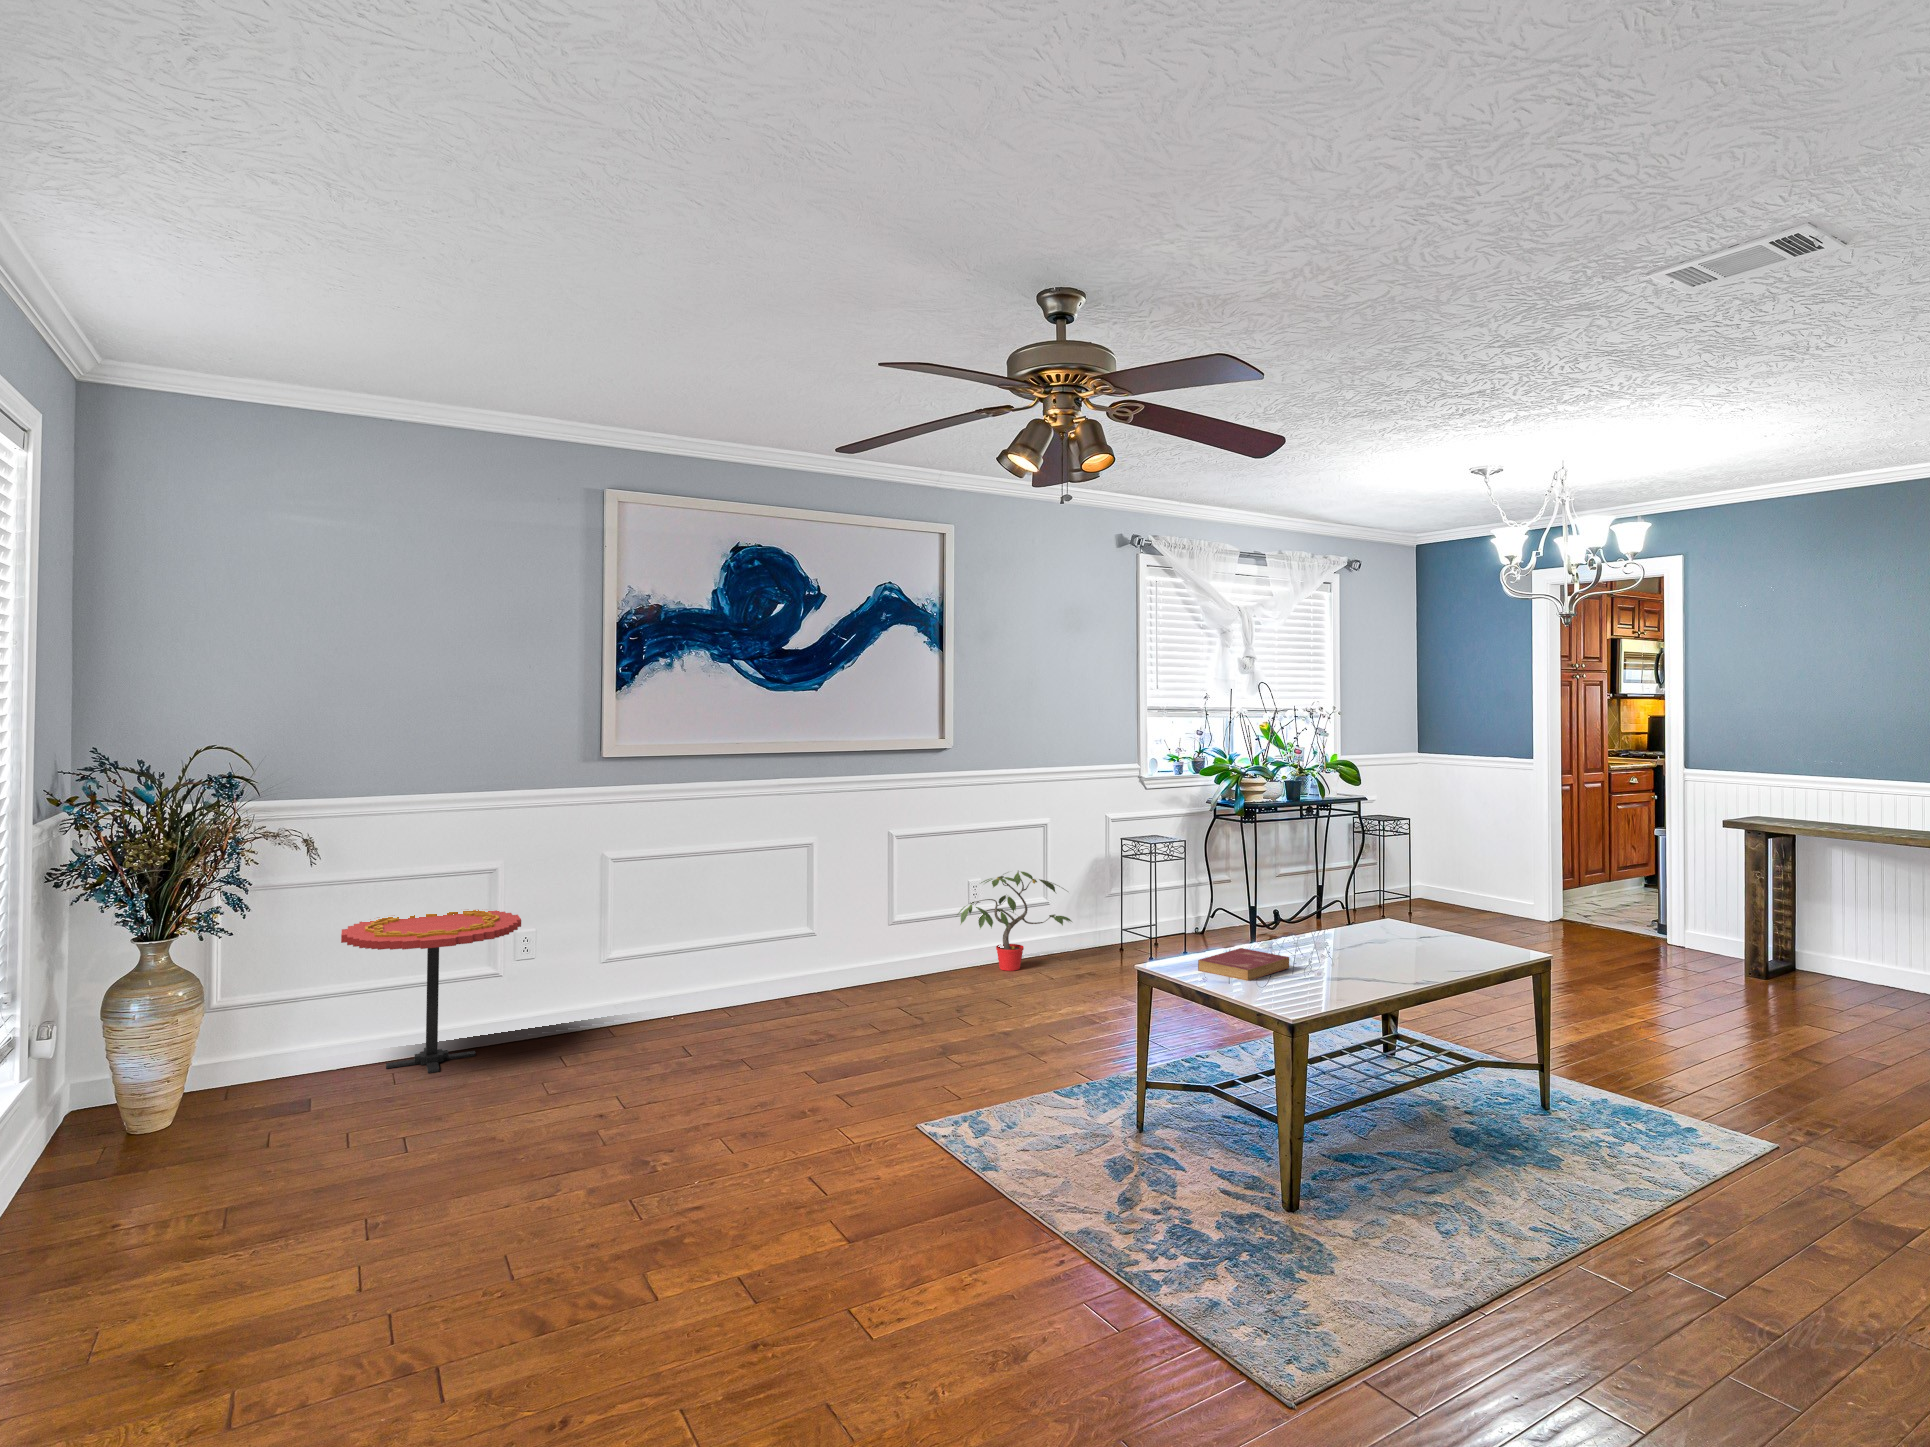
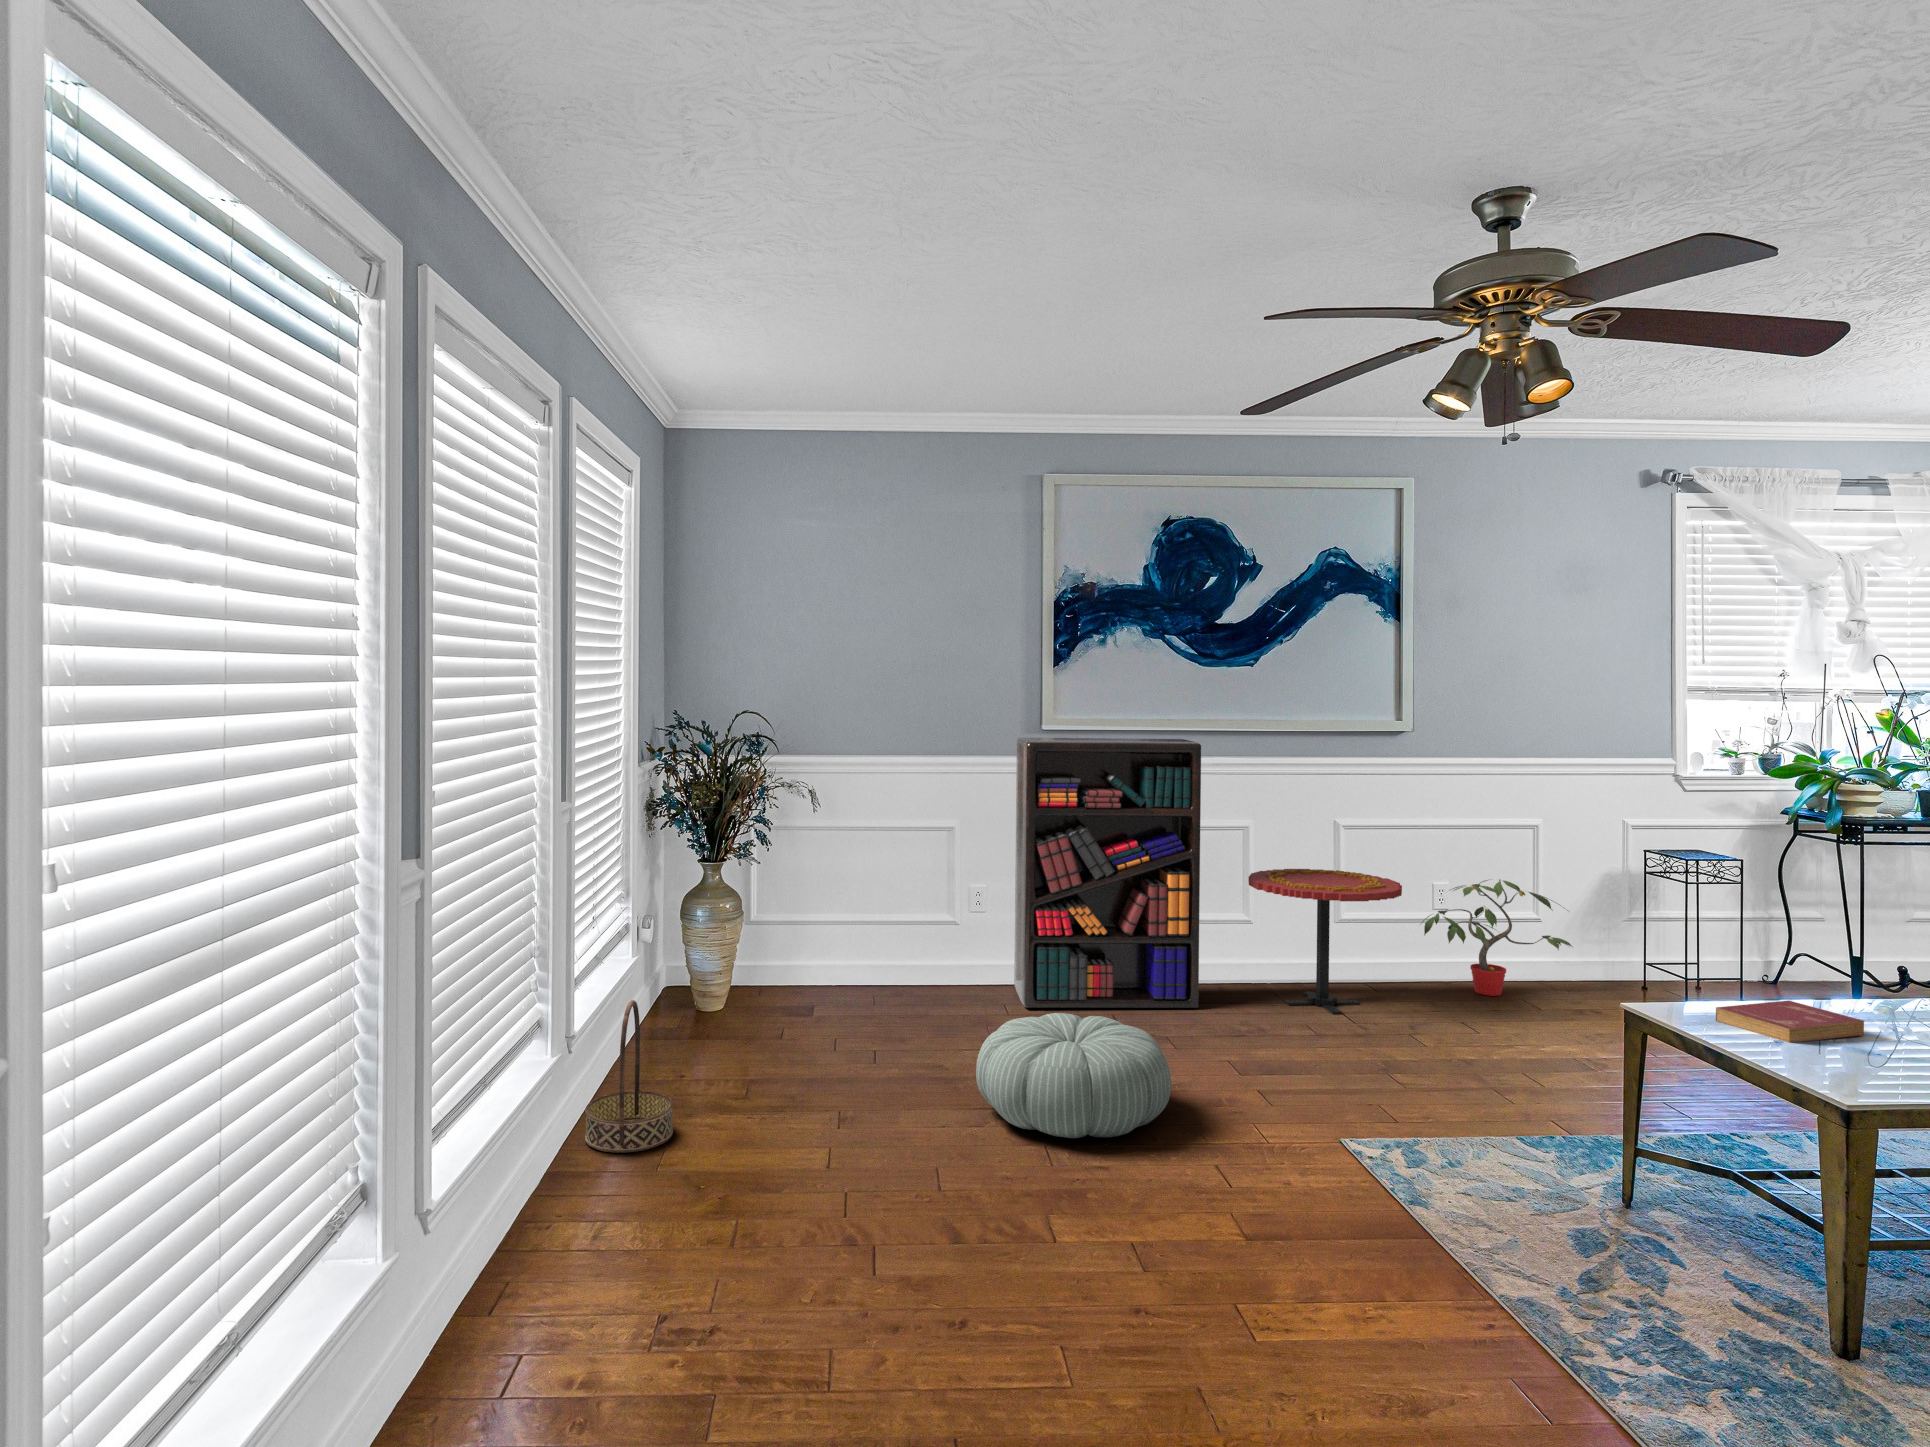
bookshelf: none [579,759,772,1041] -> present [1014,738,1201,1008]
side table: present [341,910,521,1073] -> present [1248,869,1402,1014]
pouf: none [557,1039,762,1169] -> present [976,1013,1171,1138]
basket: none [20,1107,162,1309] -> present [585,1000,673,1153]

